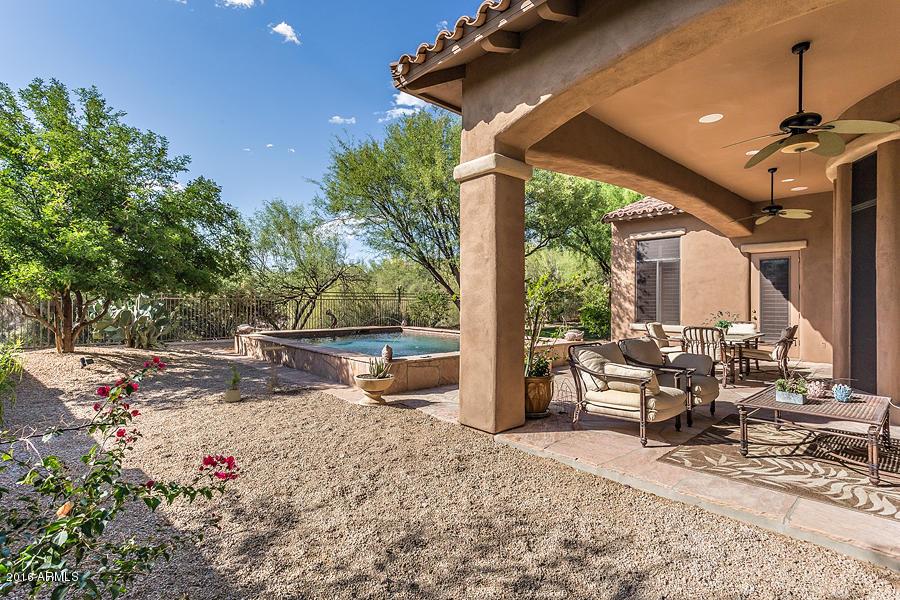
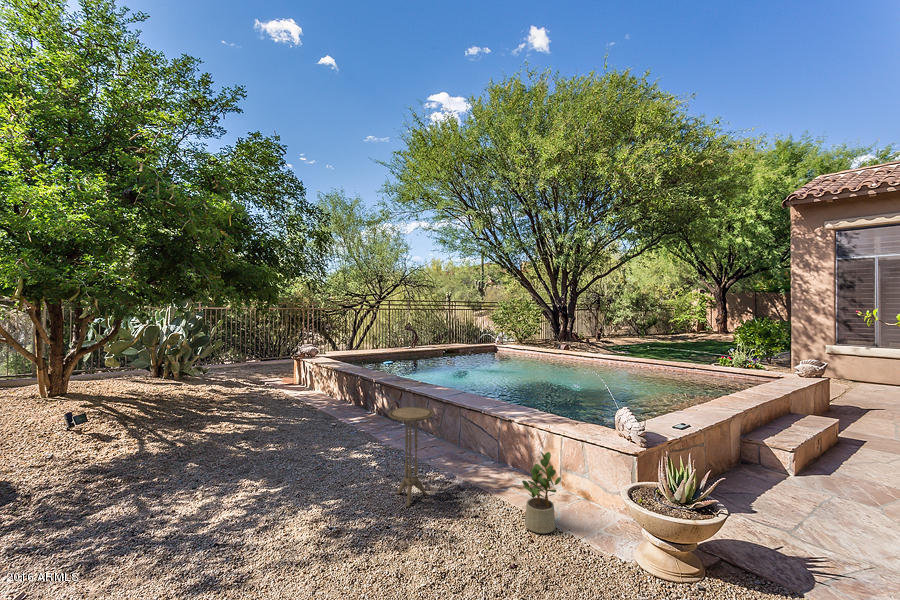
potted plant: present [225,364,241,402] -> present [522,452,561,533]

